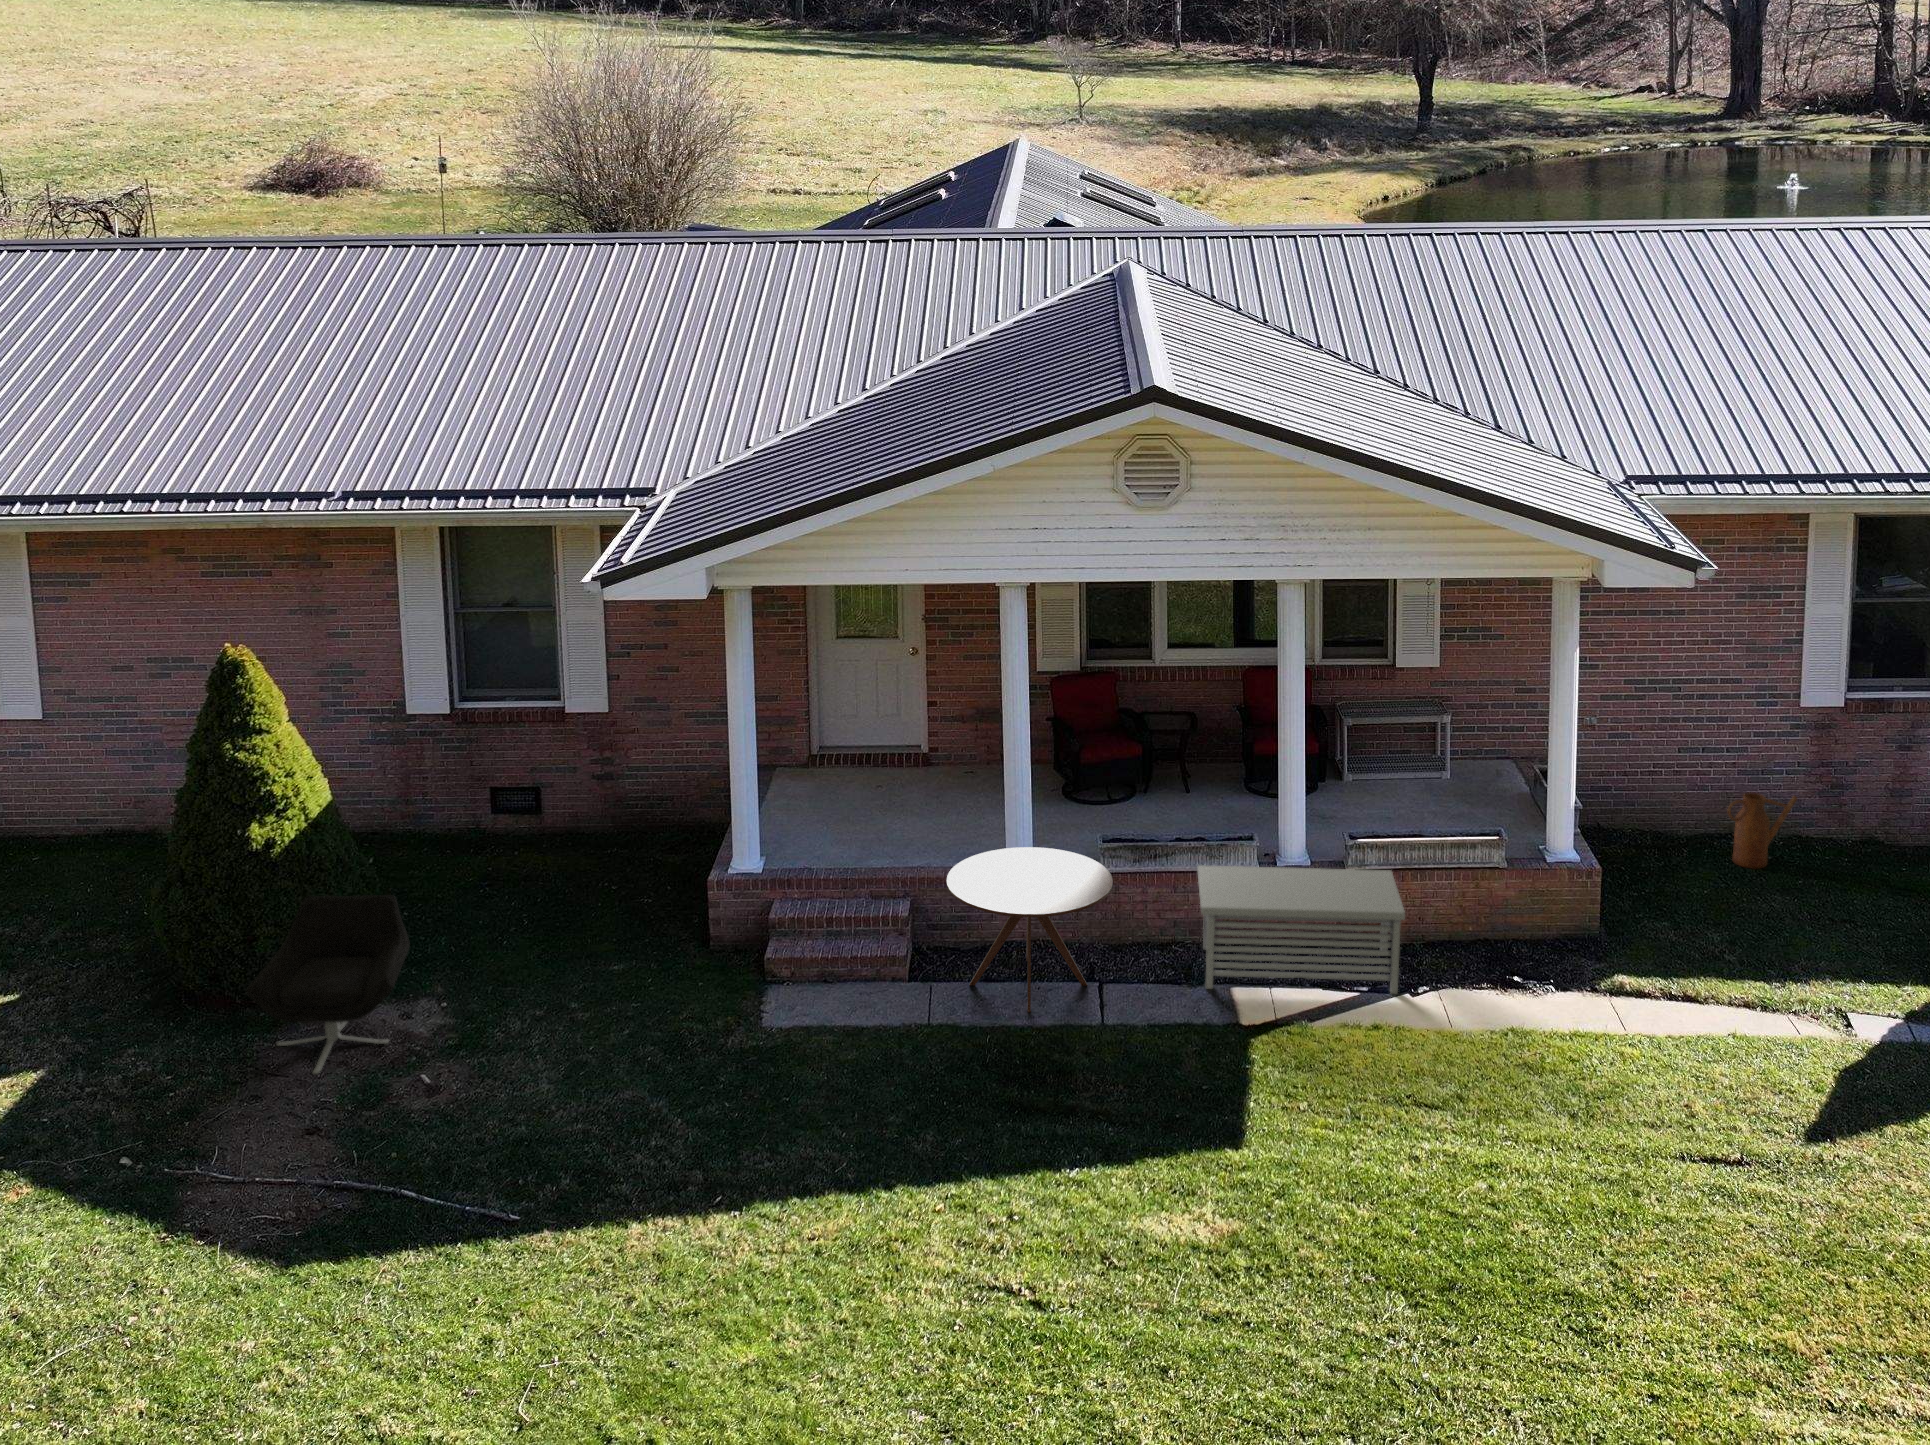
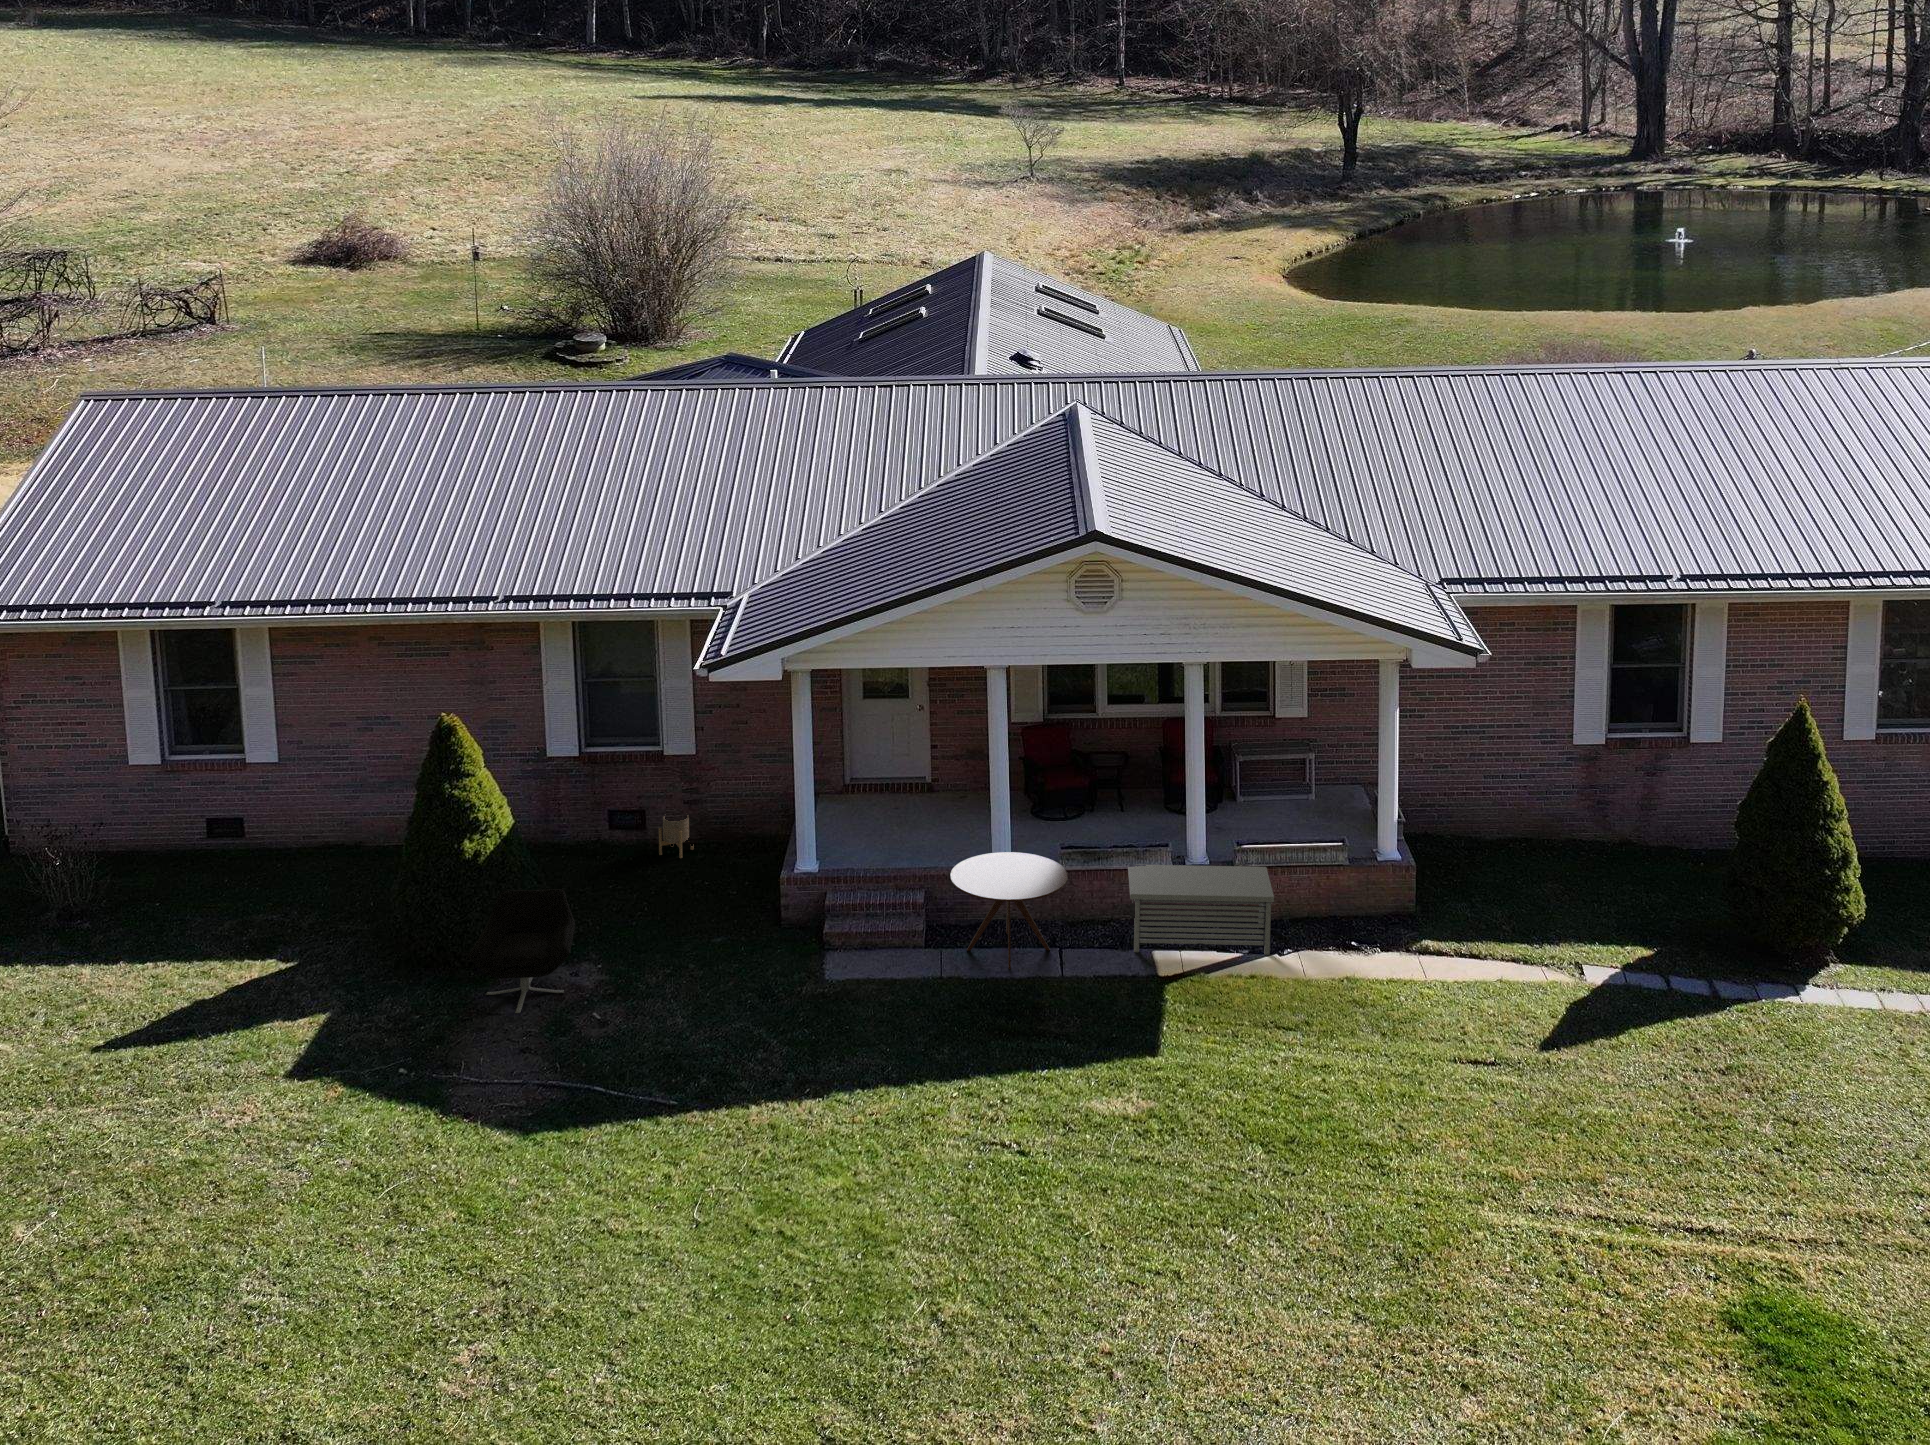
planter: none [557,791,606,853] -> present [659,815,694,858]
watering can: present [1728,793,1797,869] -> none [1516,808,1568,864]

